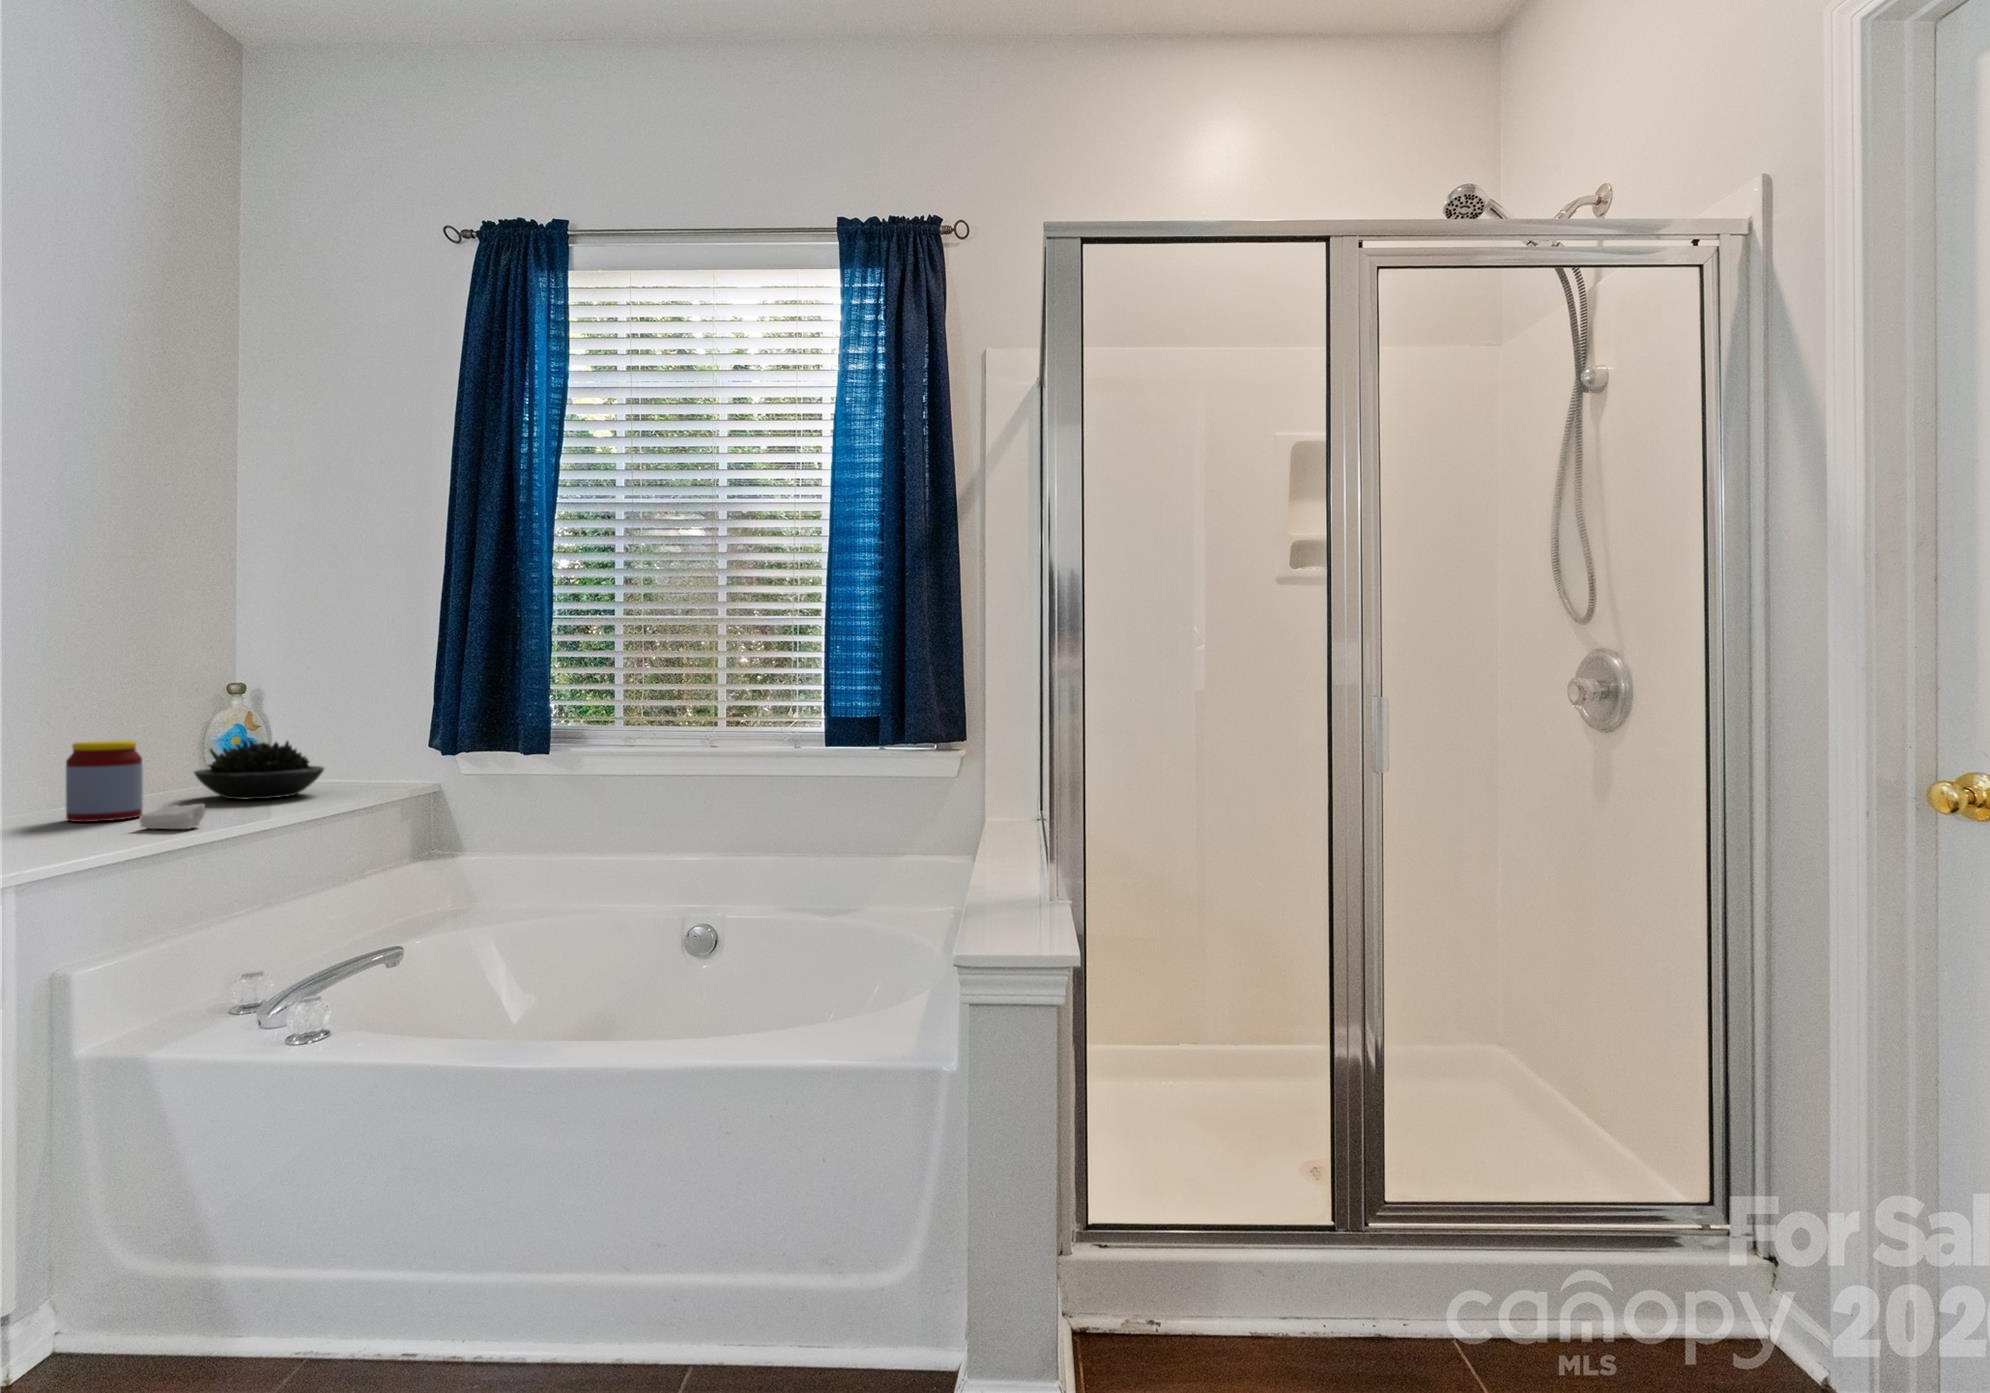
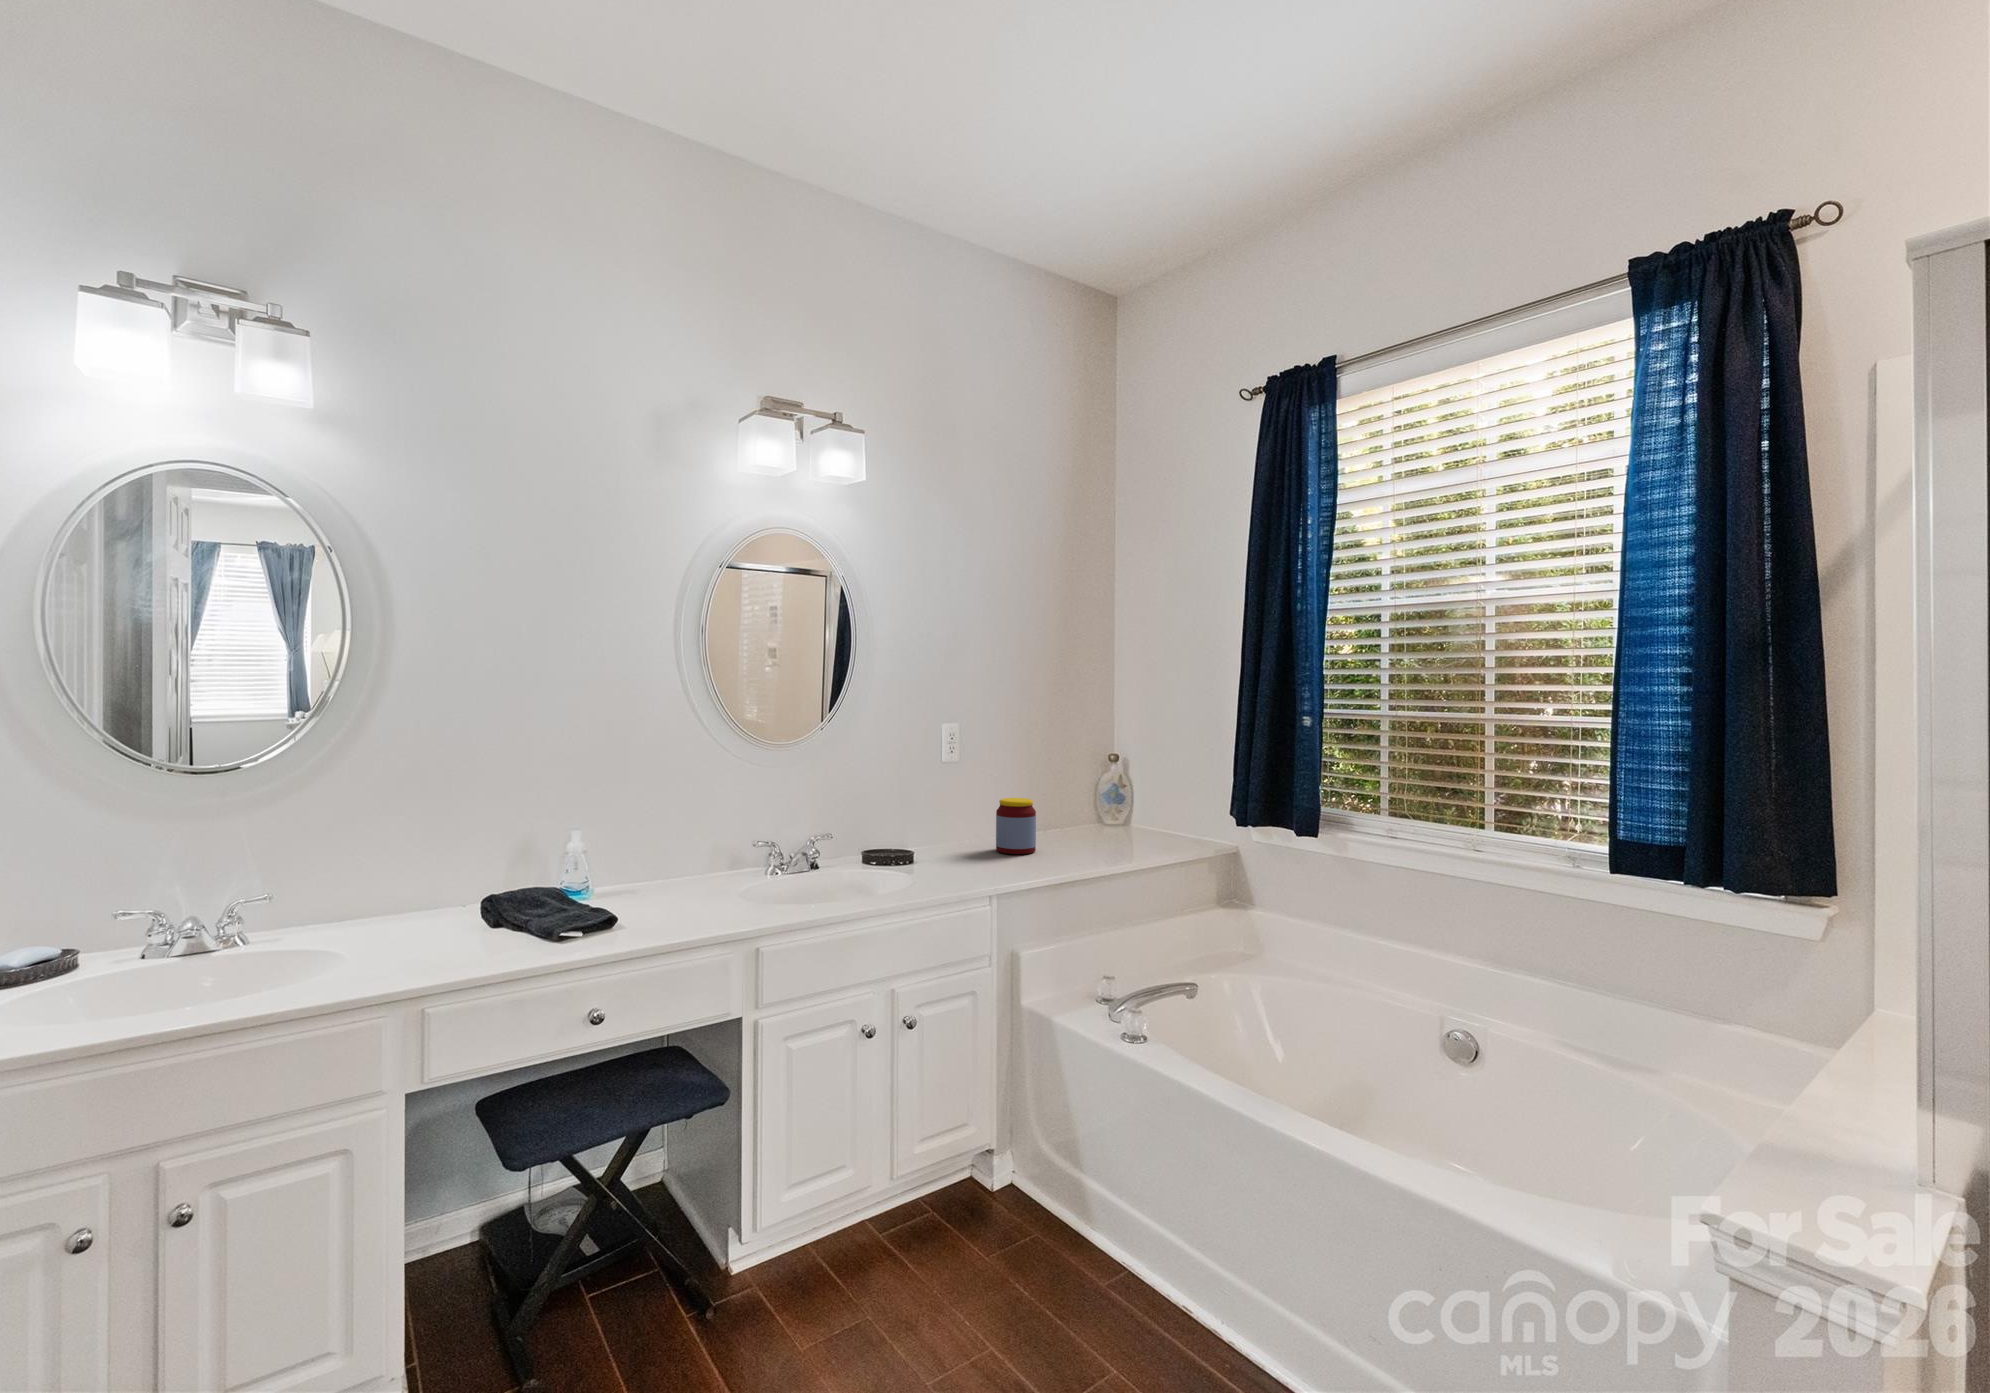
succulent plant: present [194,739,324,799] -> none [1076,798,1156,844]
soap bar: present [140,804,205,829] -> none [1020,852,1055,872]

